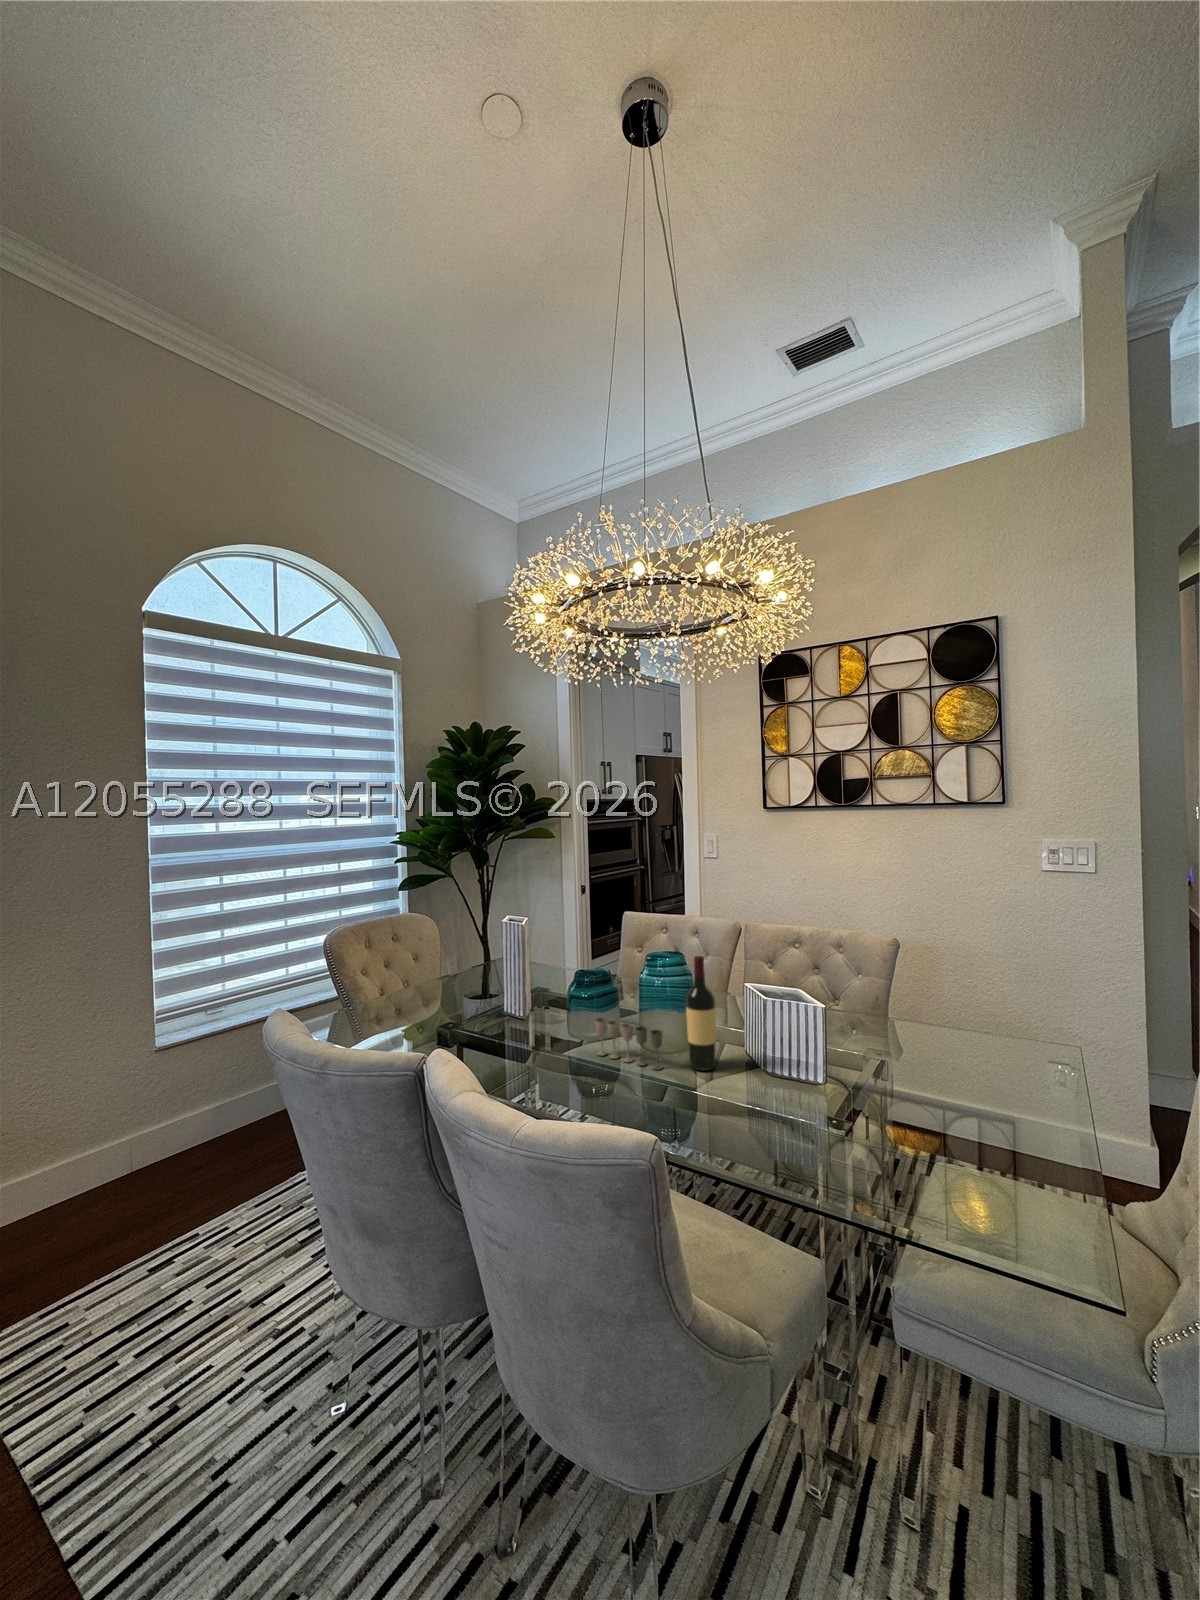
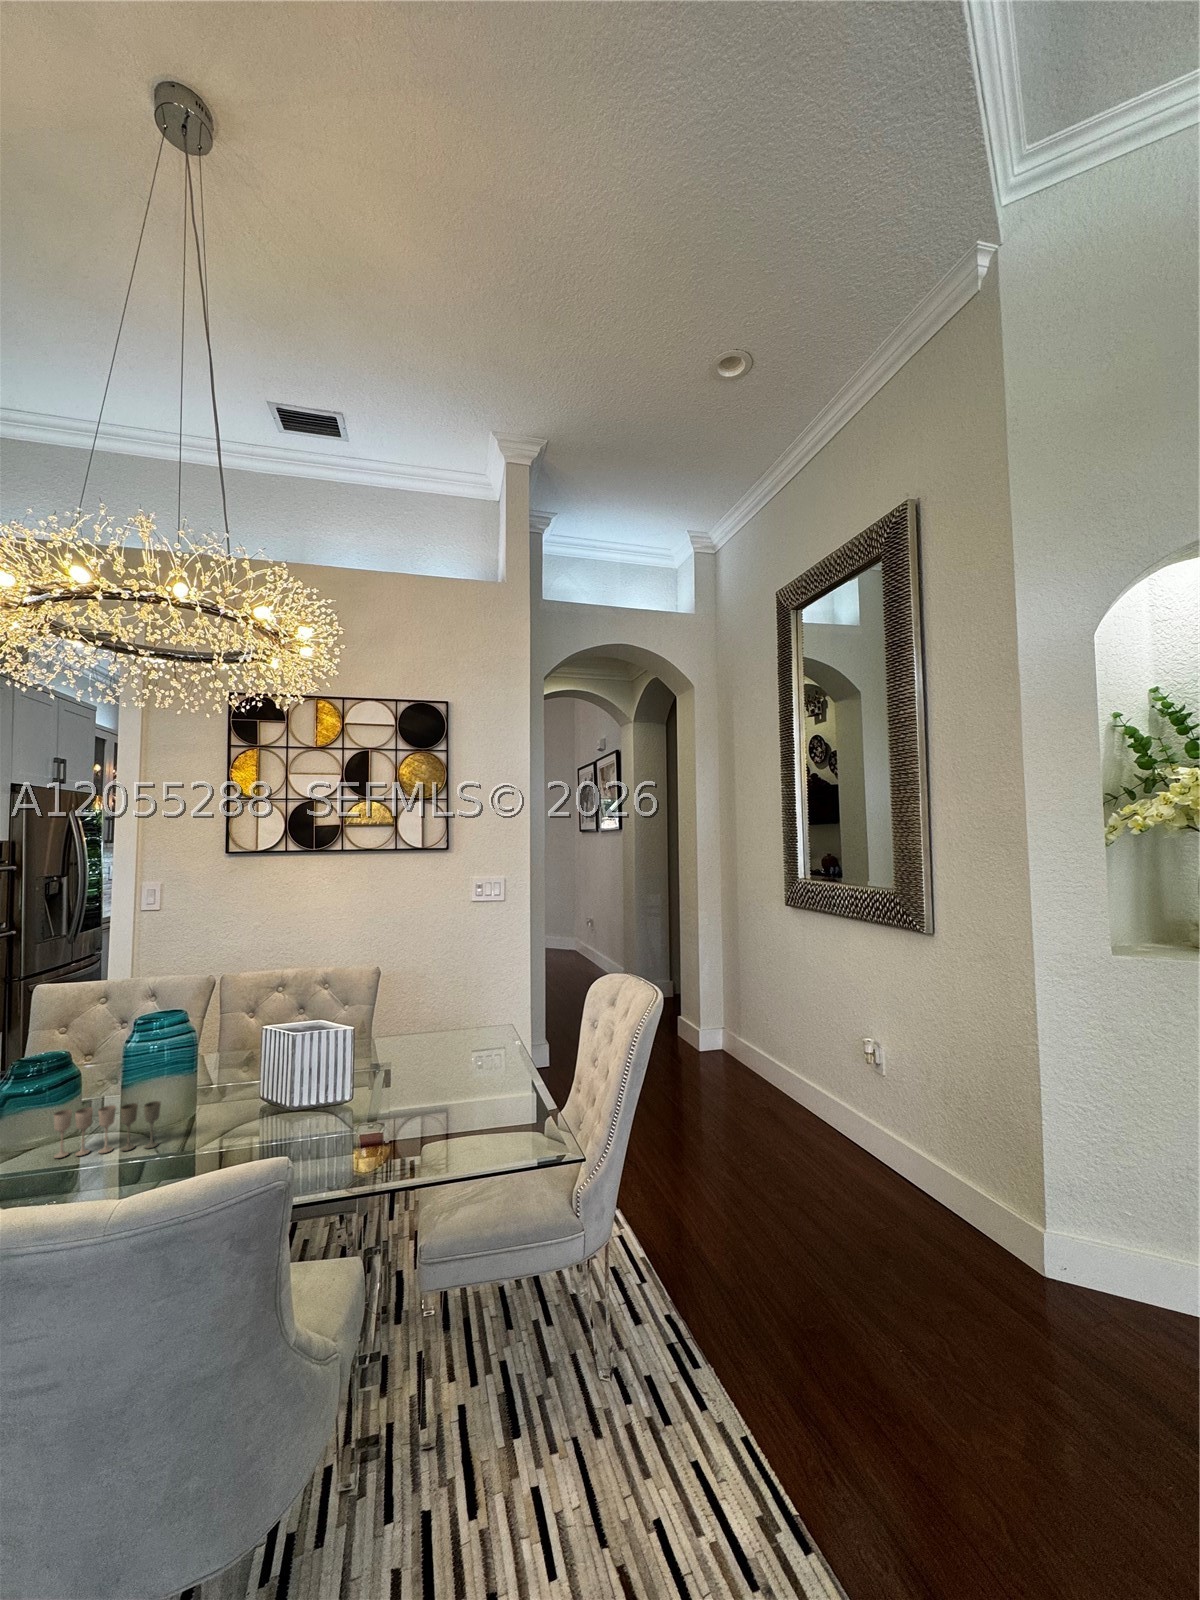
wine bottle: present [686,956,716,1071] -> none [192,1007,228,1132]

